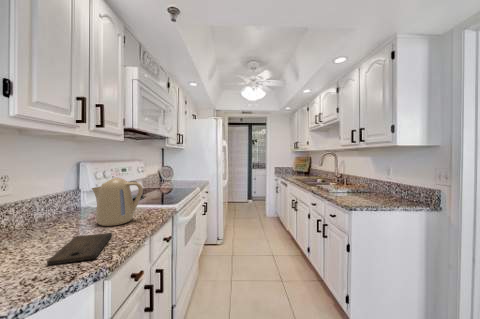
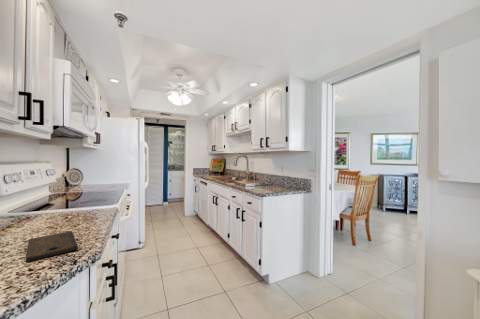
kettle: present [92,178,143,226] -> none [26,178,90,229]

